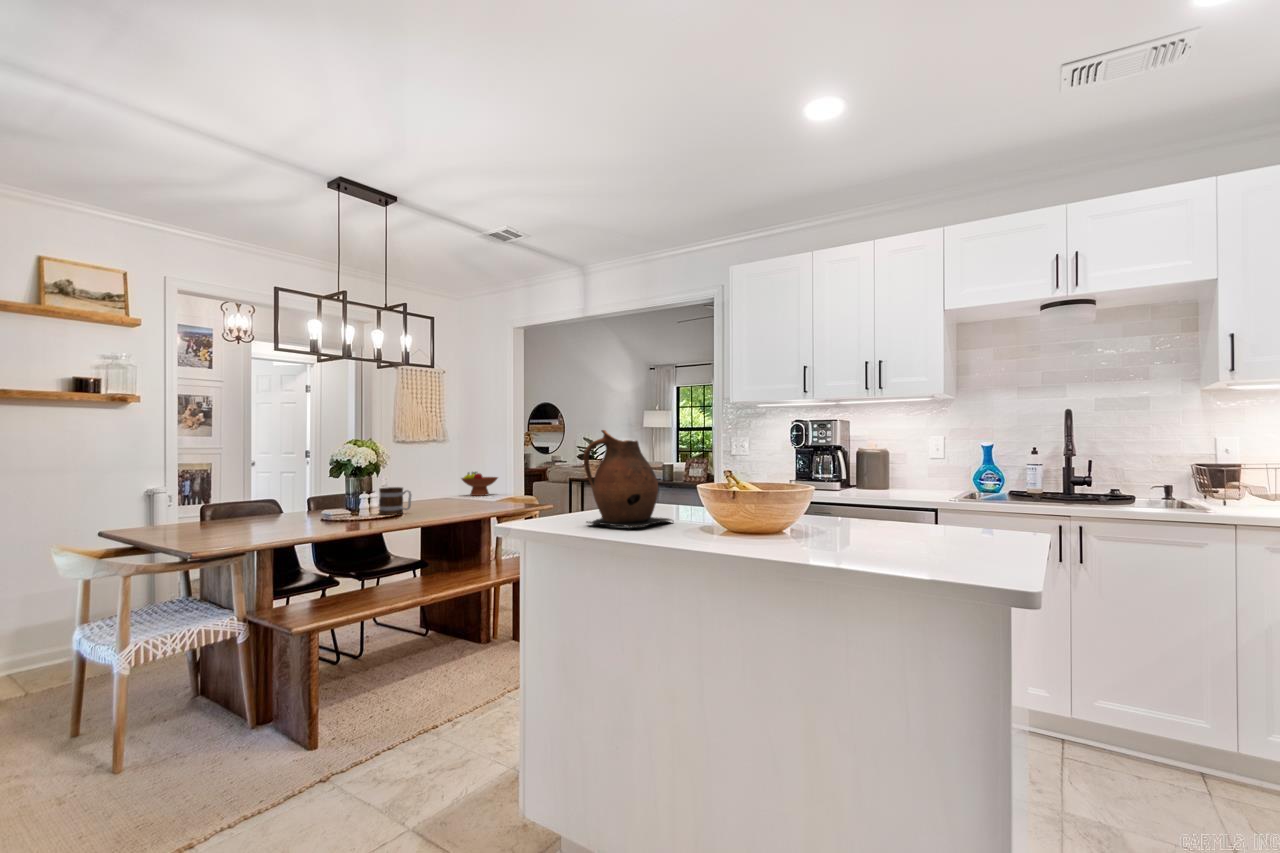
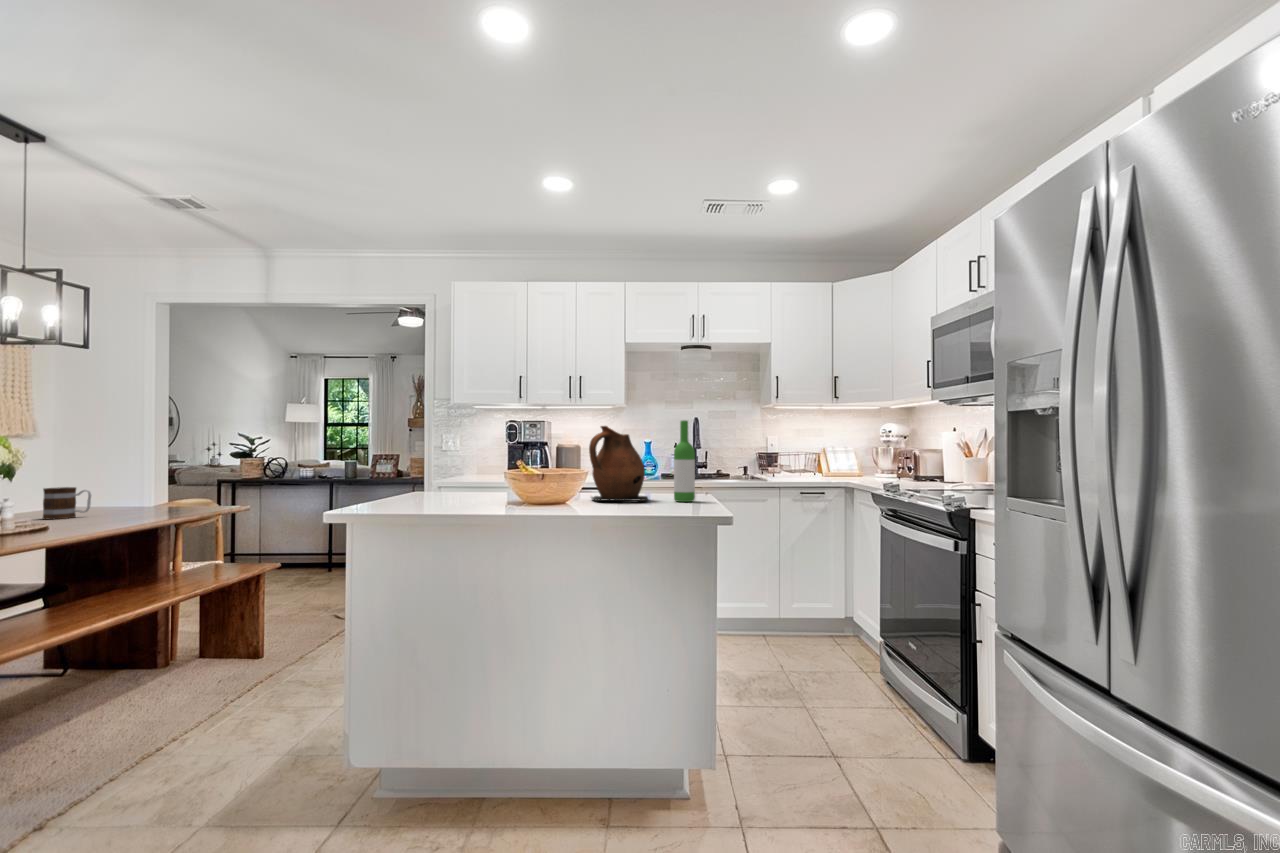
wine bottle: none [958,410,1006,572] -> present [674,420,695,502]
ceramic pitcher: present [584,430,674,529] -> present [589,426,648,501]
fruit bowl: present [462,472,498,496] -> none [87,471,144,501]

